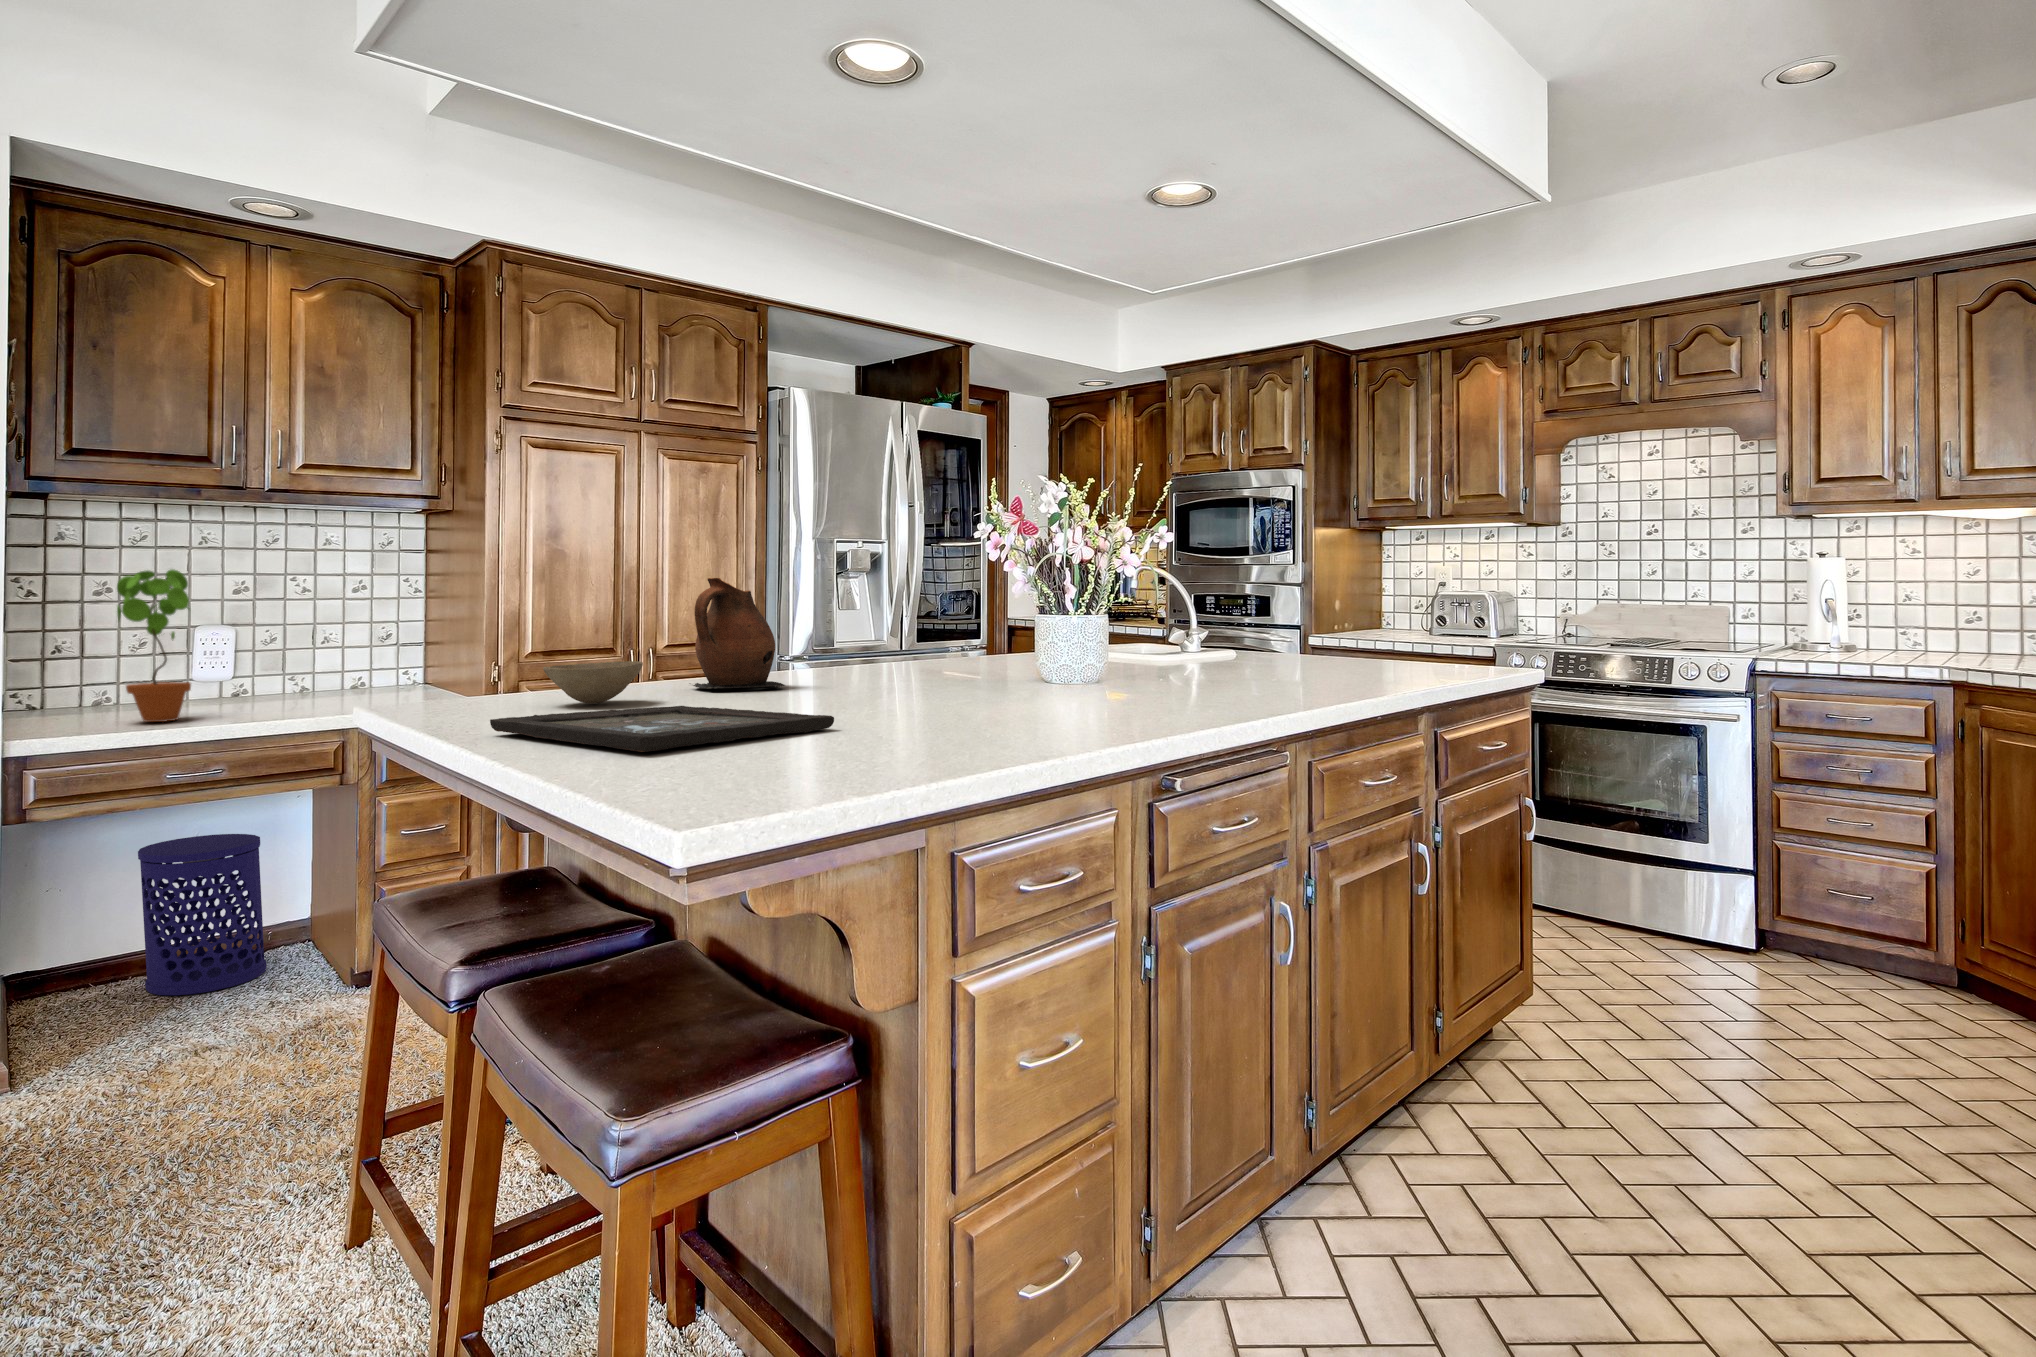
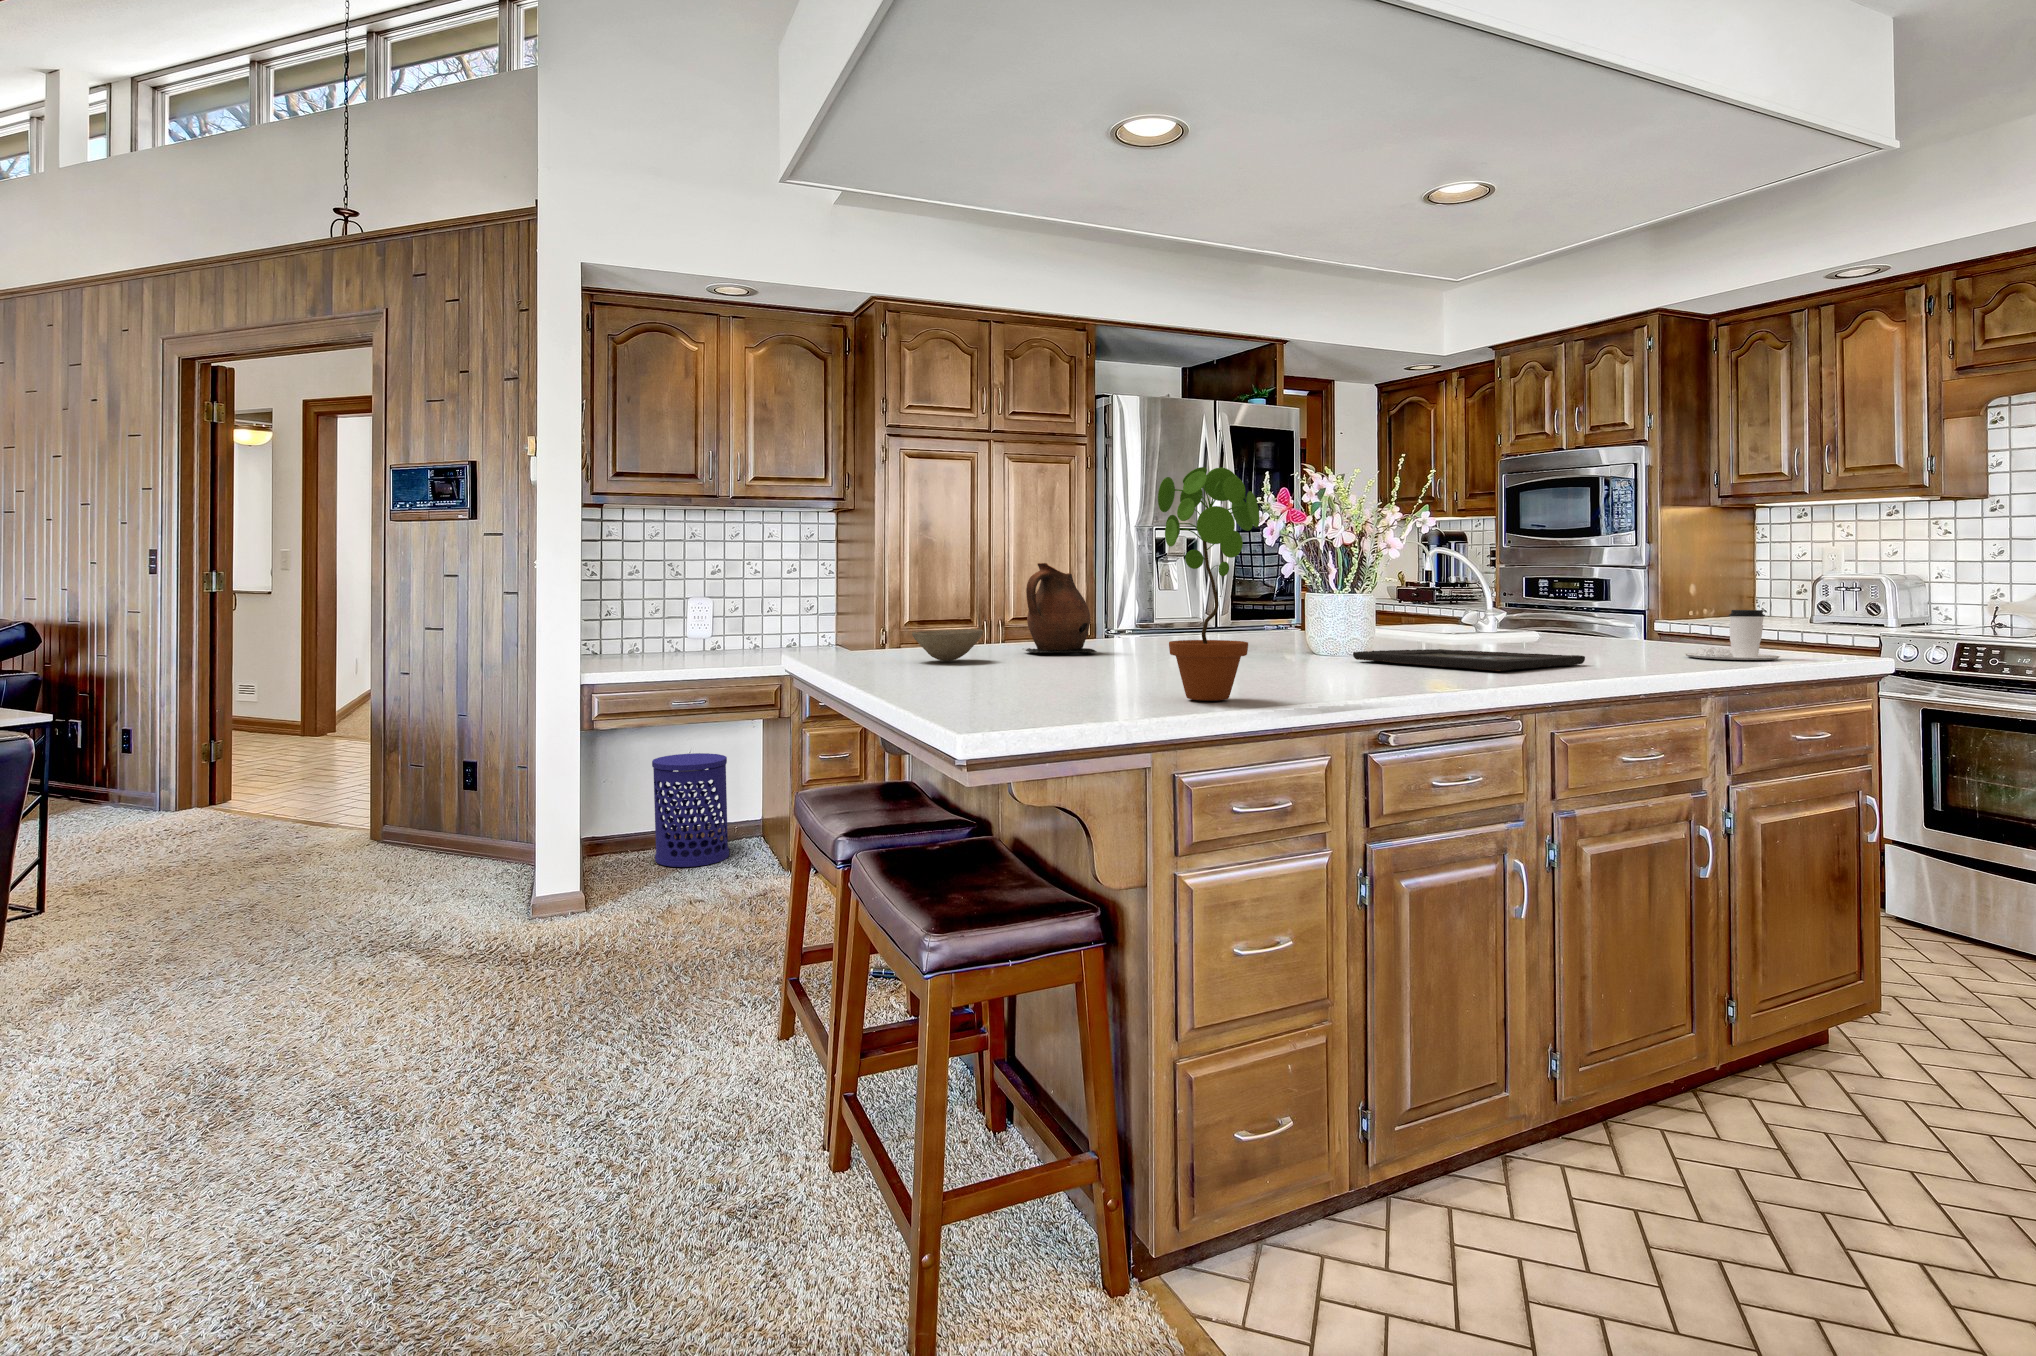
potted plant: present [117,569,191,722] -> present [1158,467,1259,701]
coffee cup: none [1387,628,1472,677] -> present [1685,610,1780,660]
tray: present [490,706,834,752] -> present [1353,649,1585,671]

